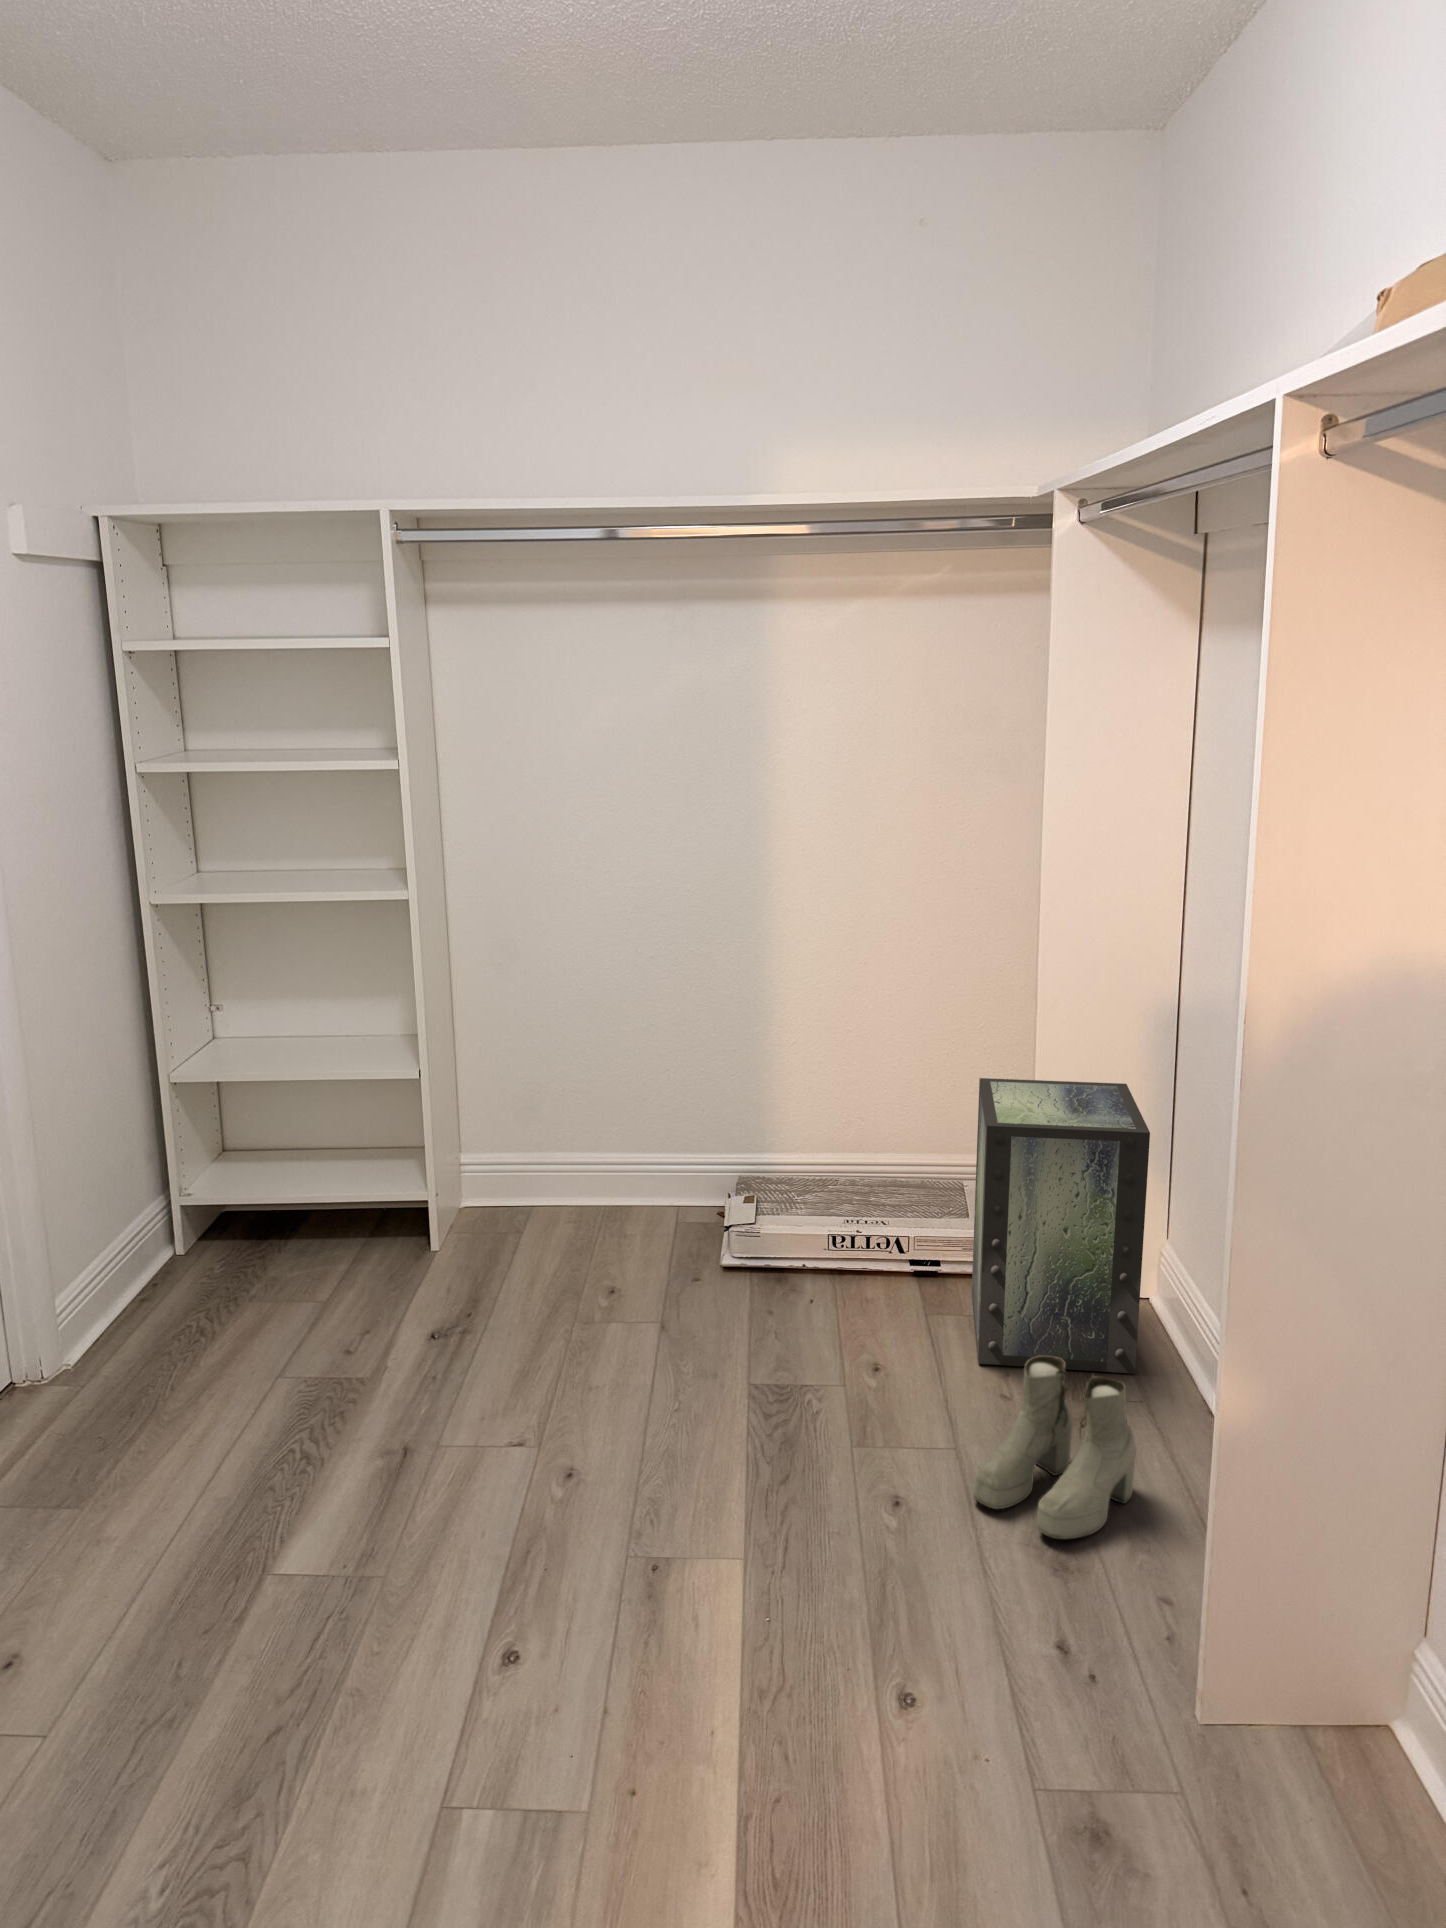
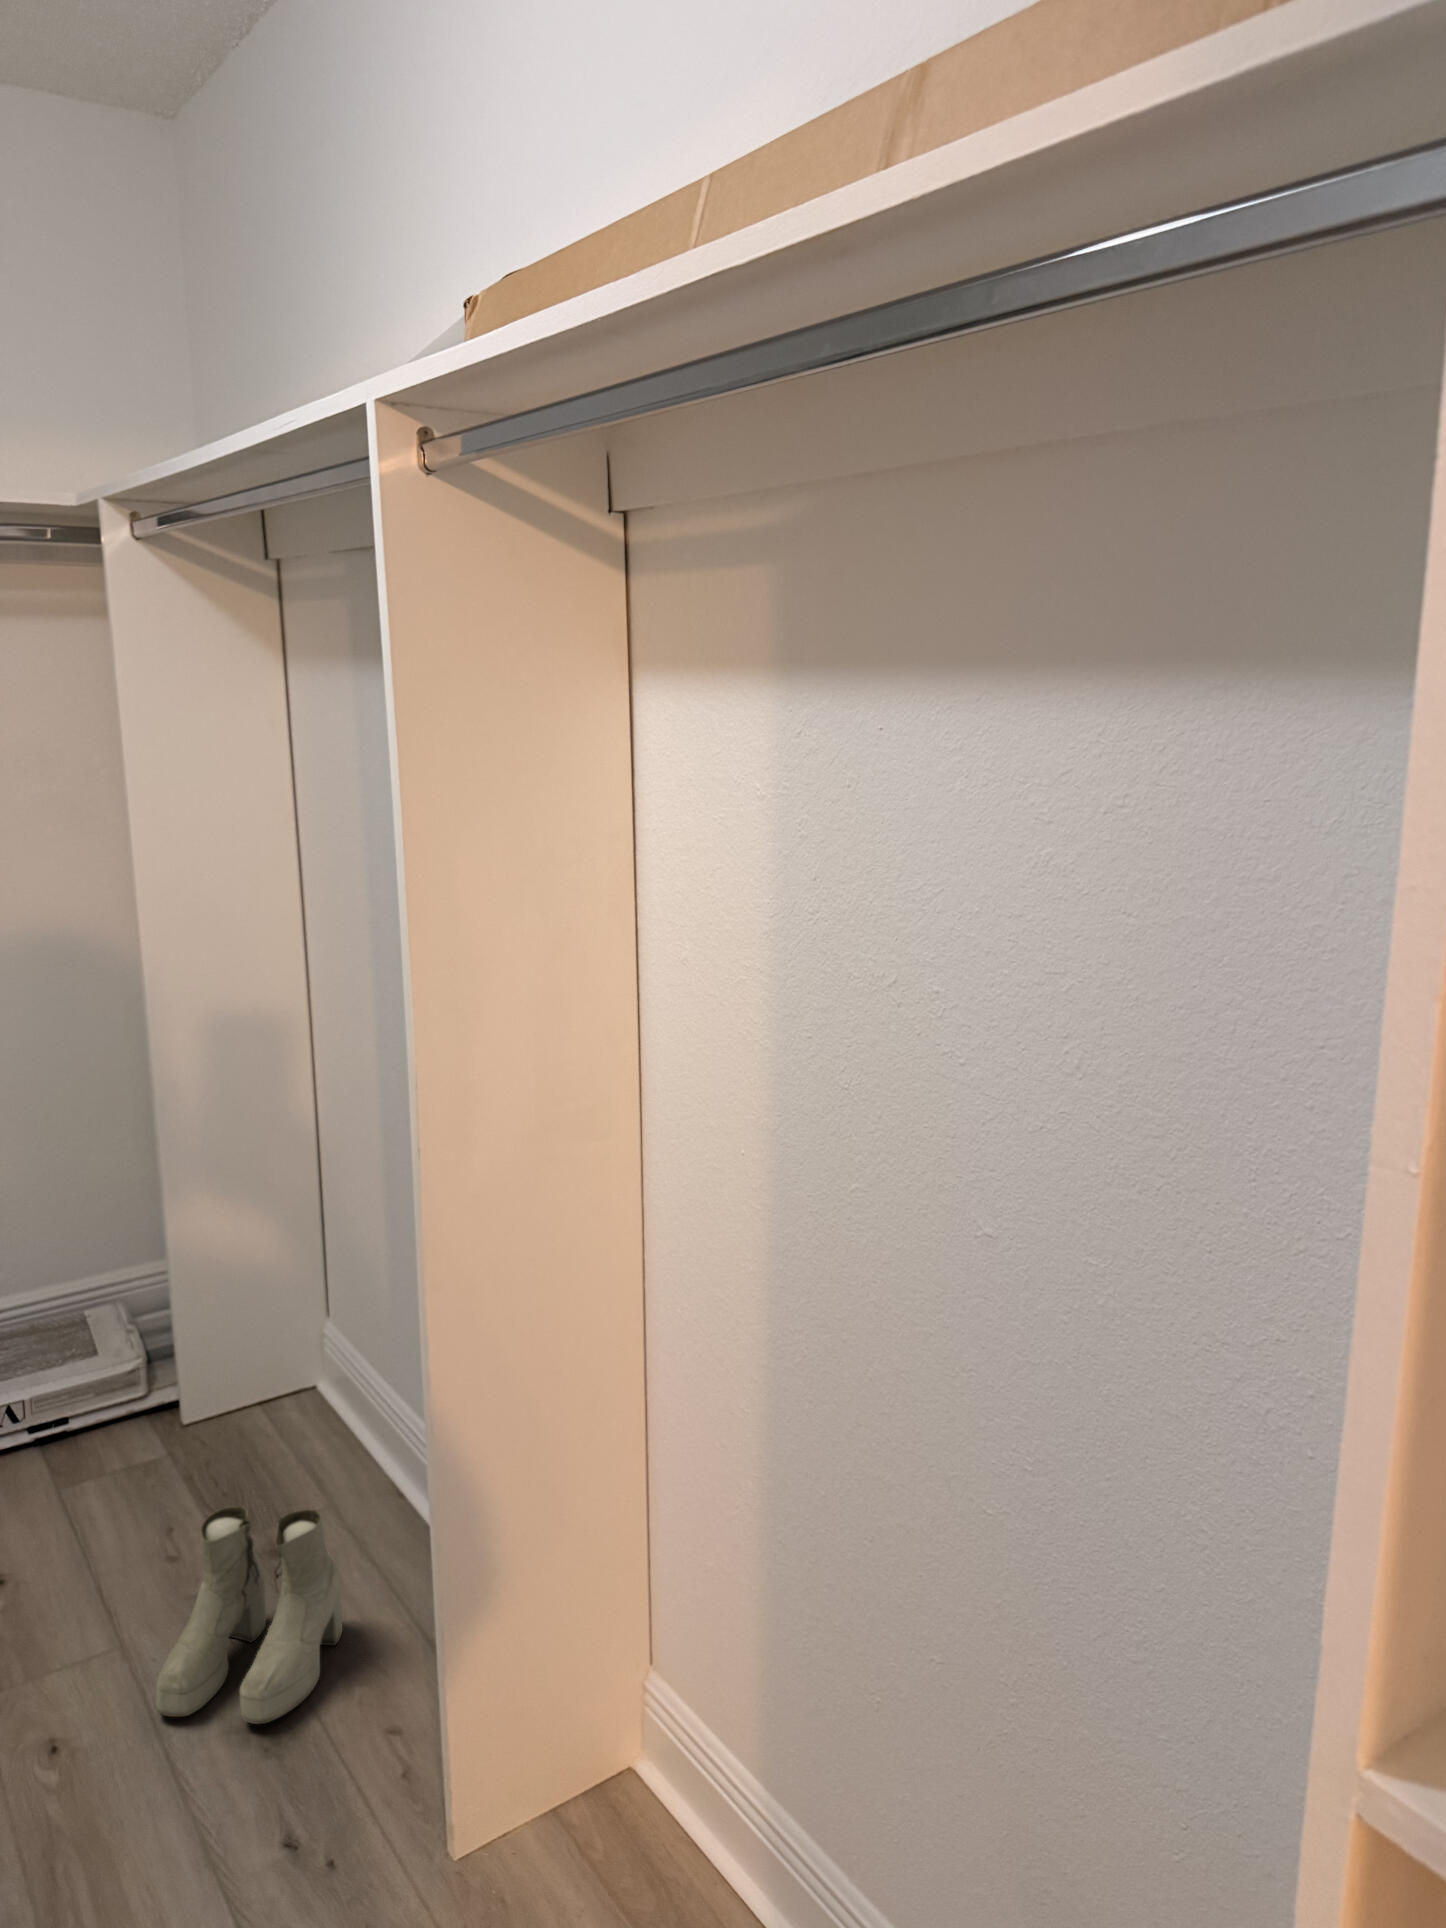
storage box: present [972,1078,1150,1374] -> none [93,1164,321,1534]

